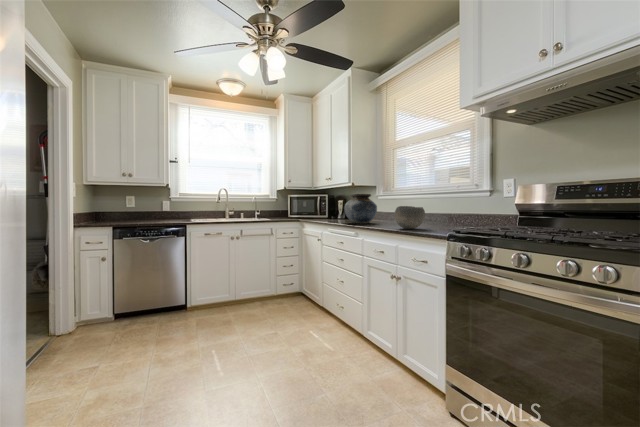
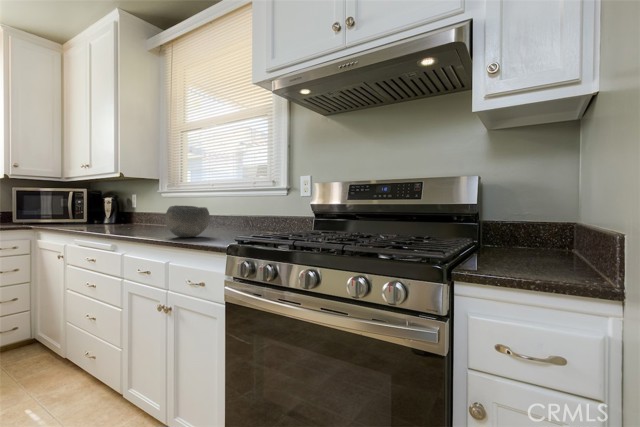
vase: present [344,194,377,224] -> none [98,187,153,231]

